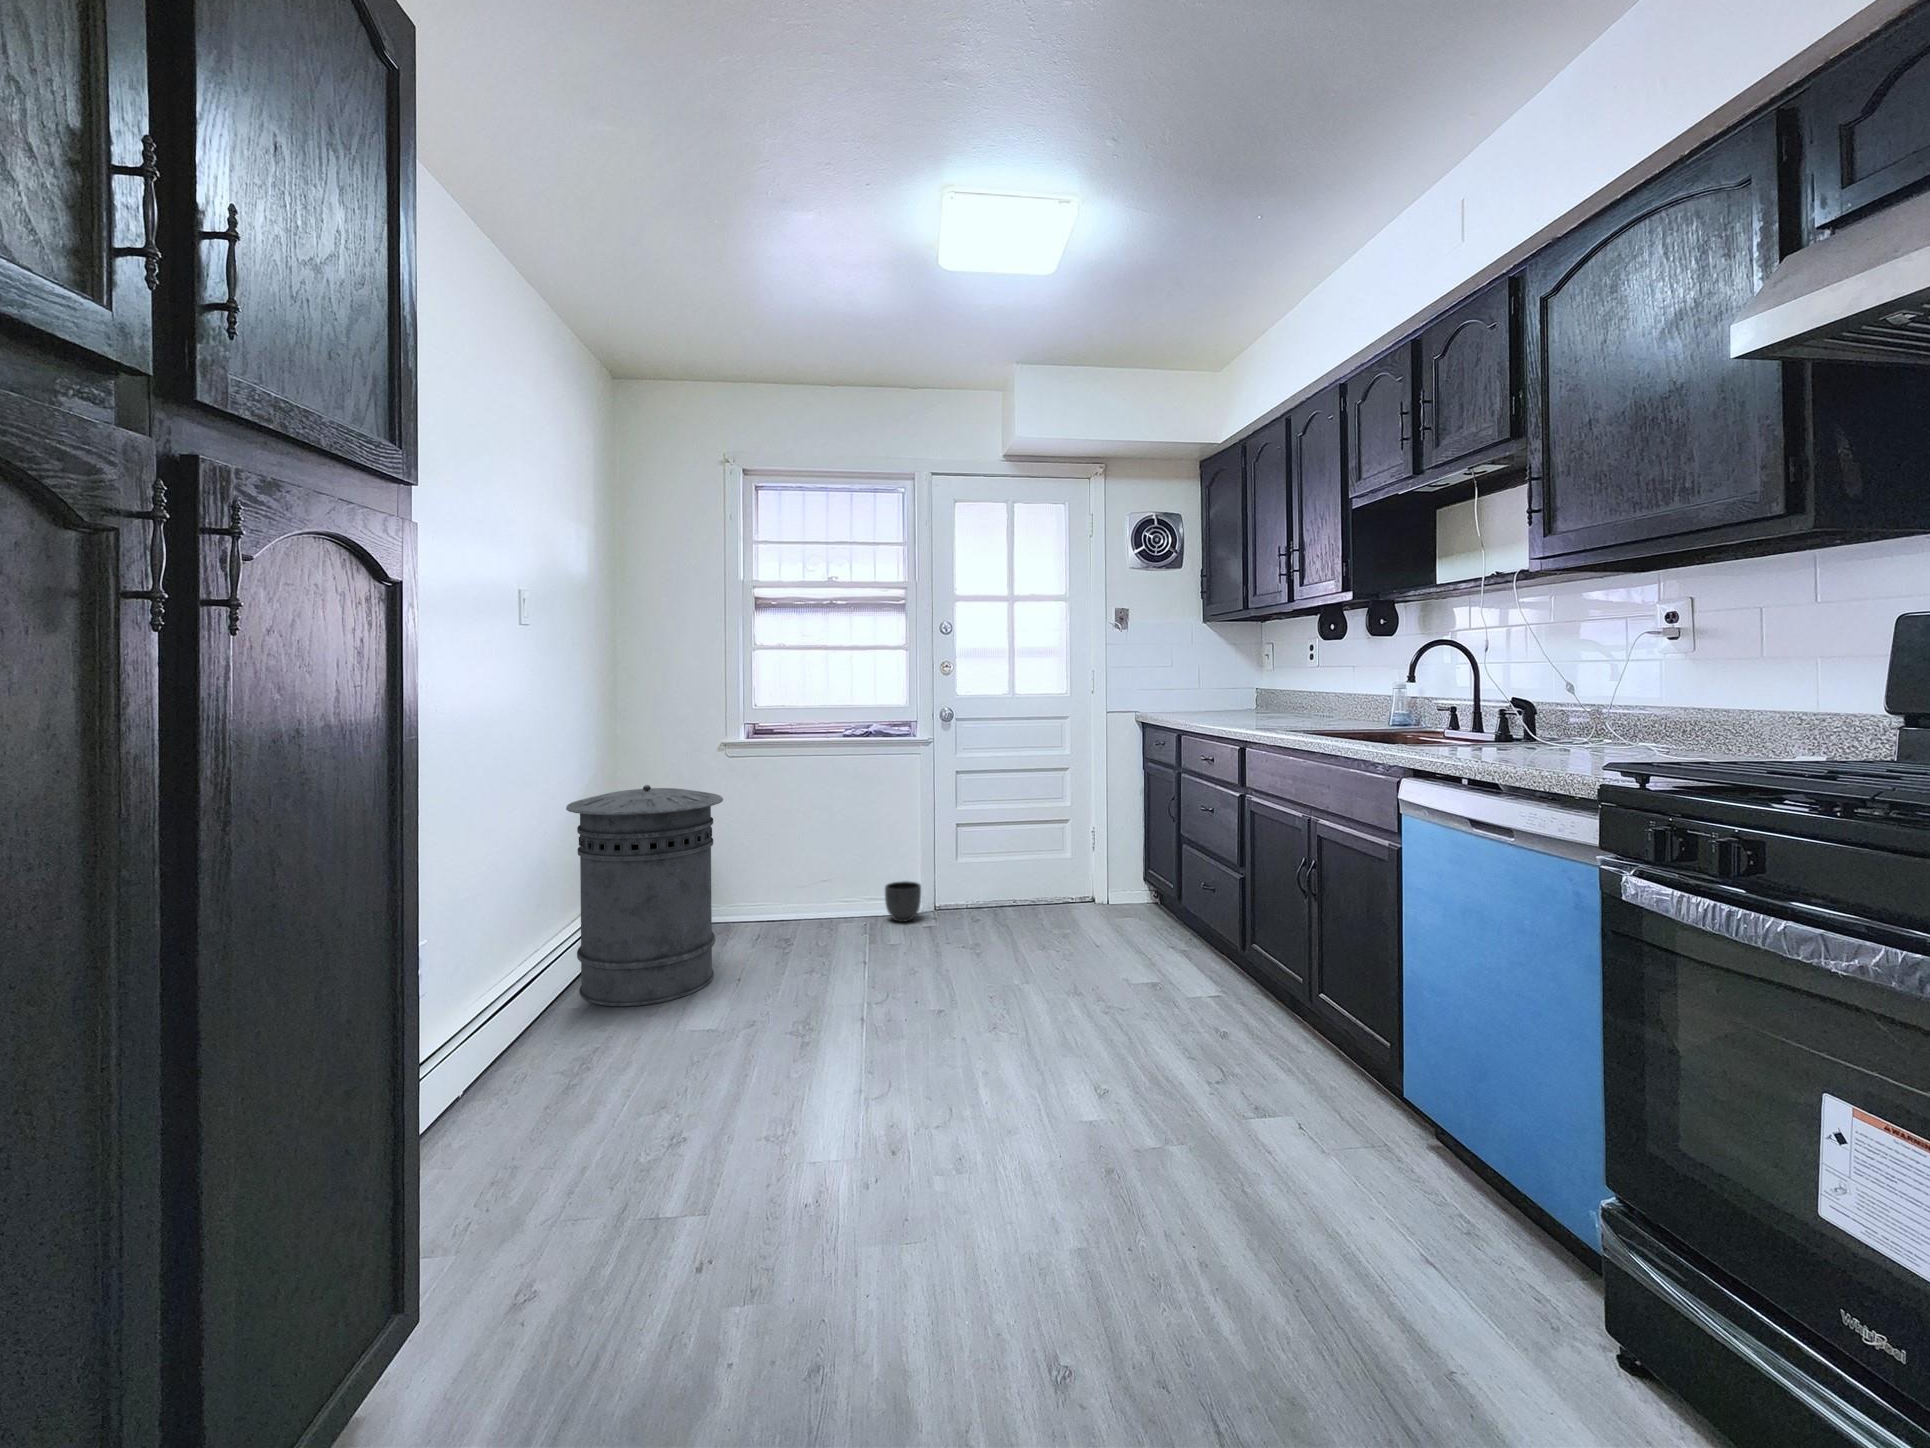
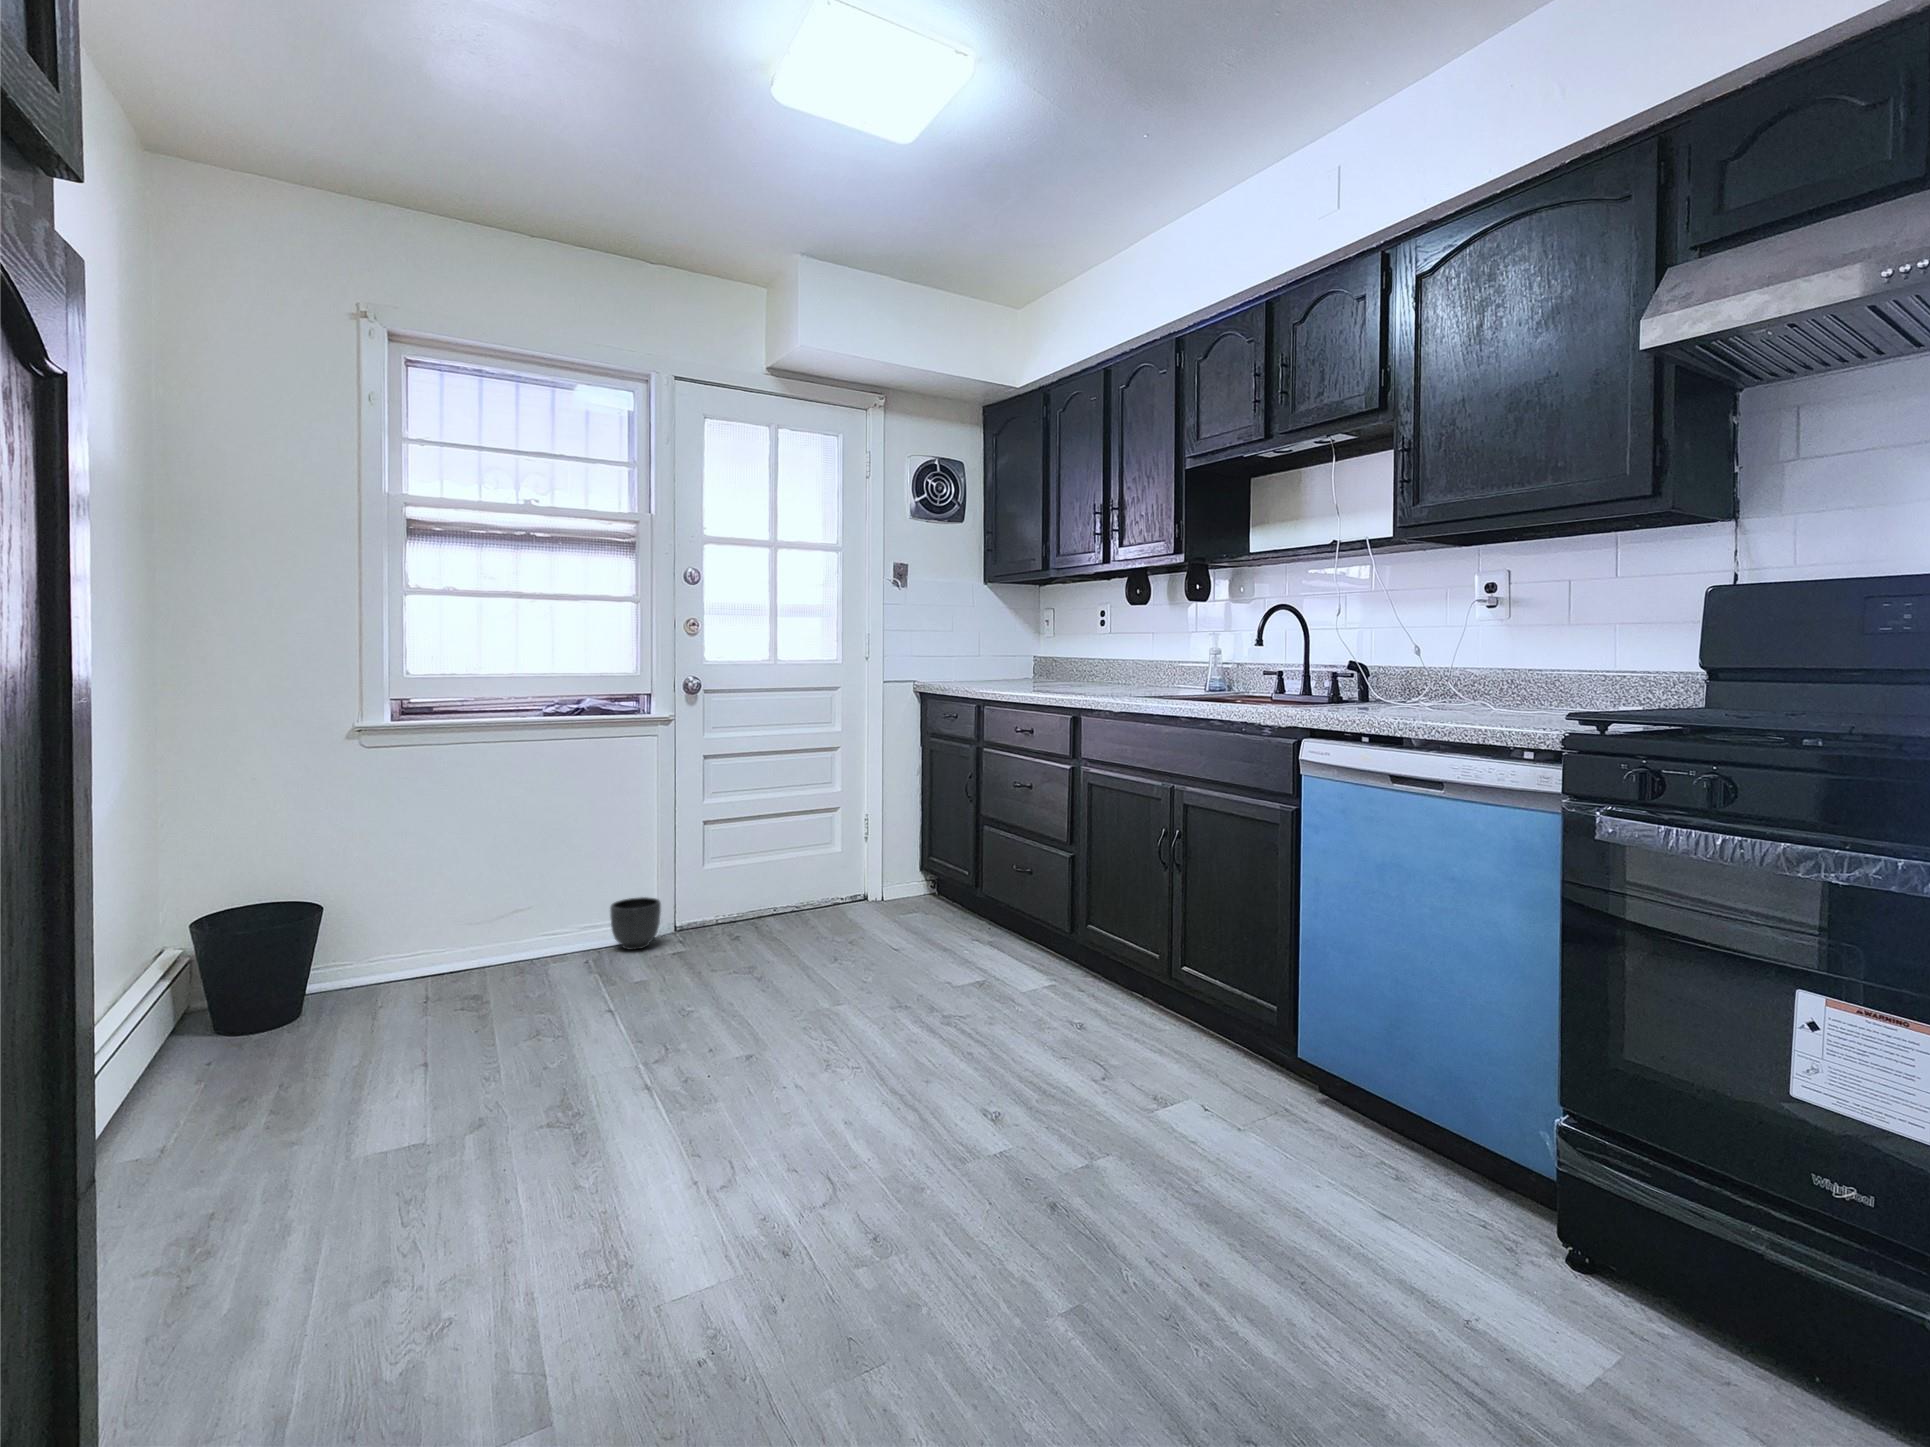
trash can: present [566,785,723,1006] -> none [114,786,398,1129]

